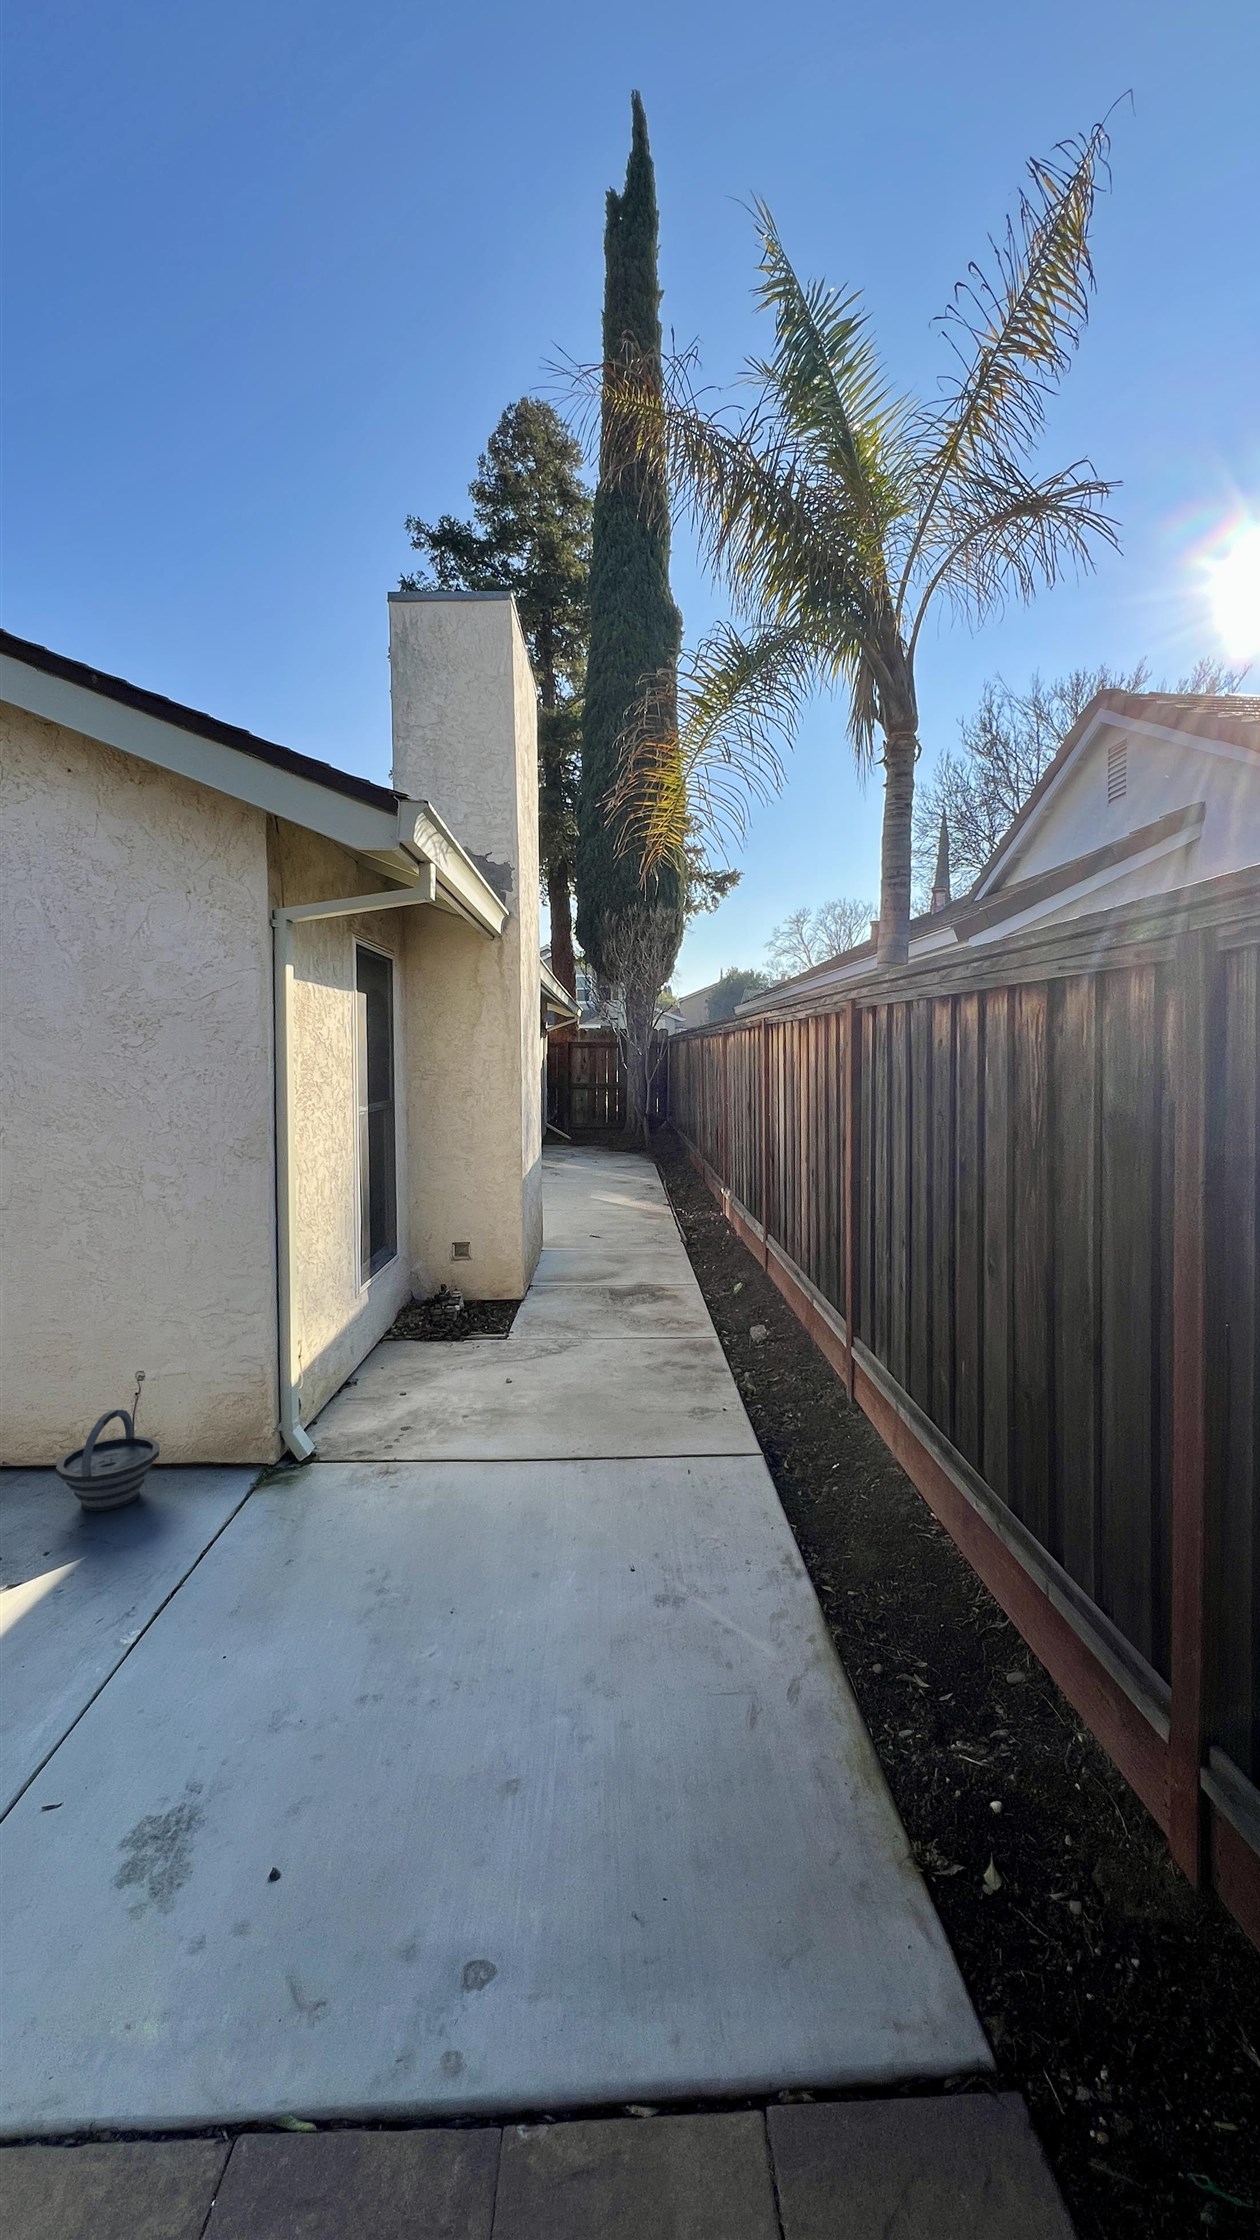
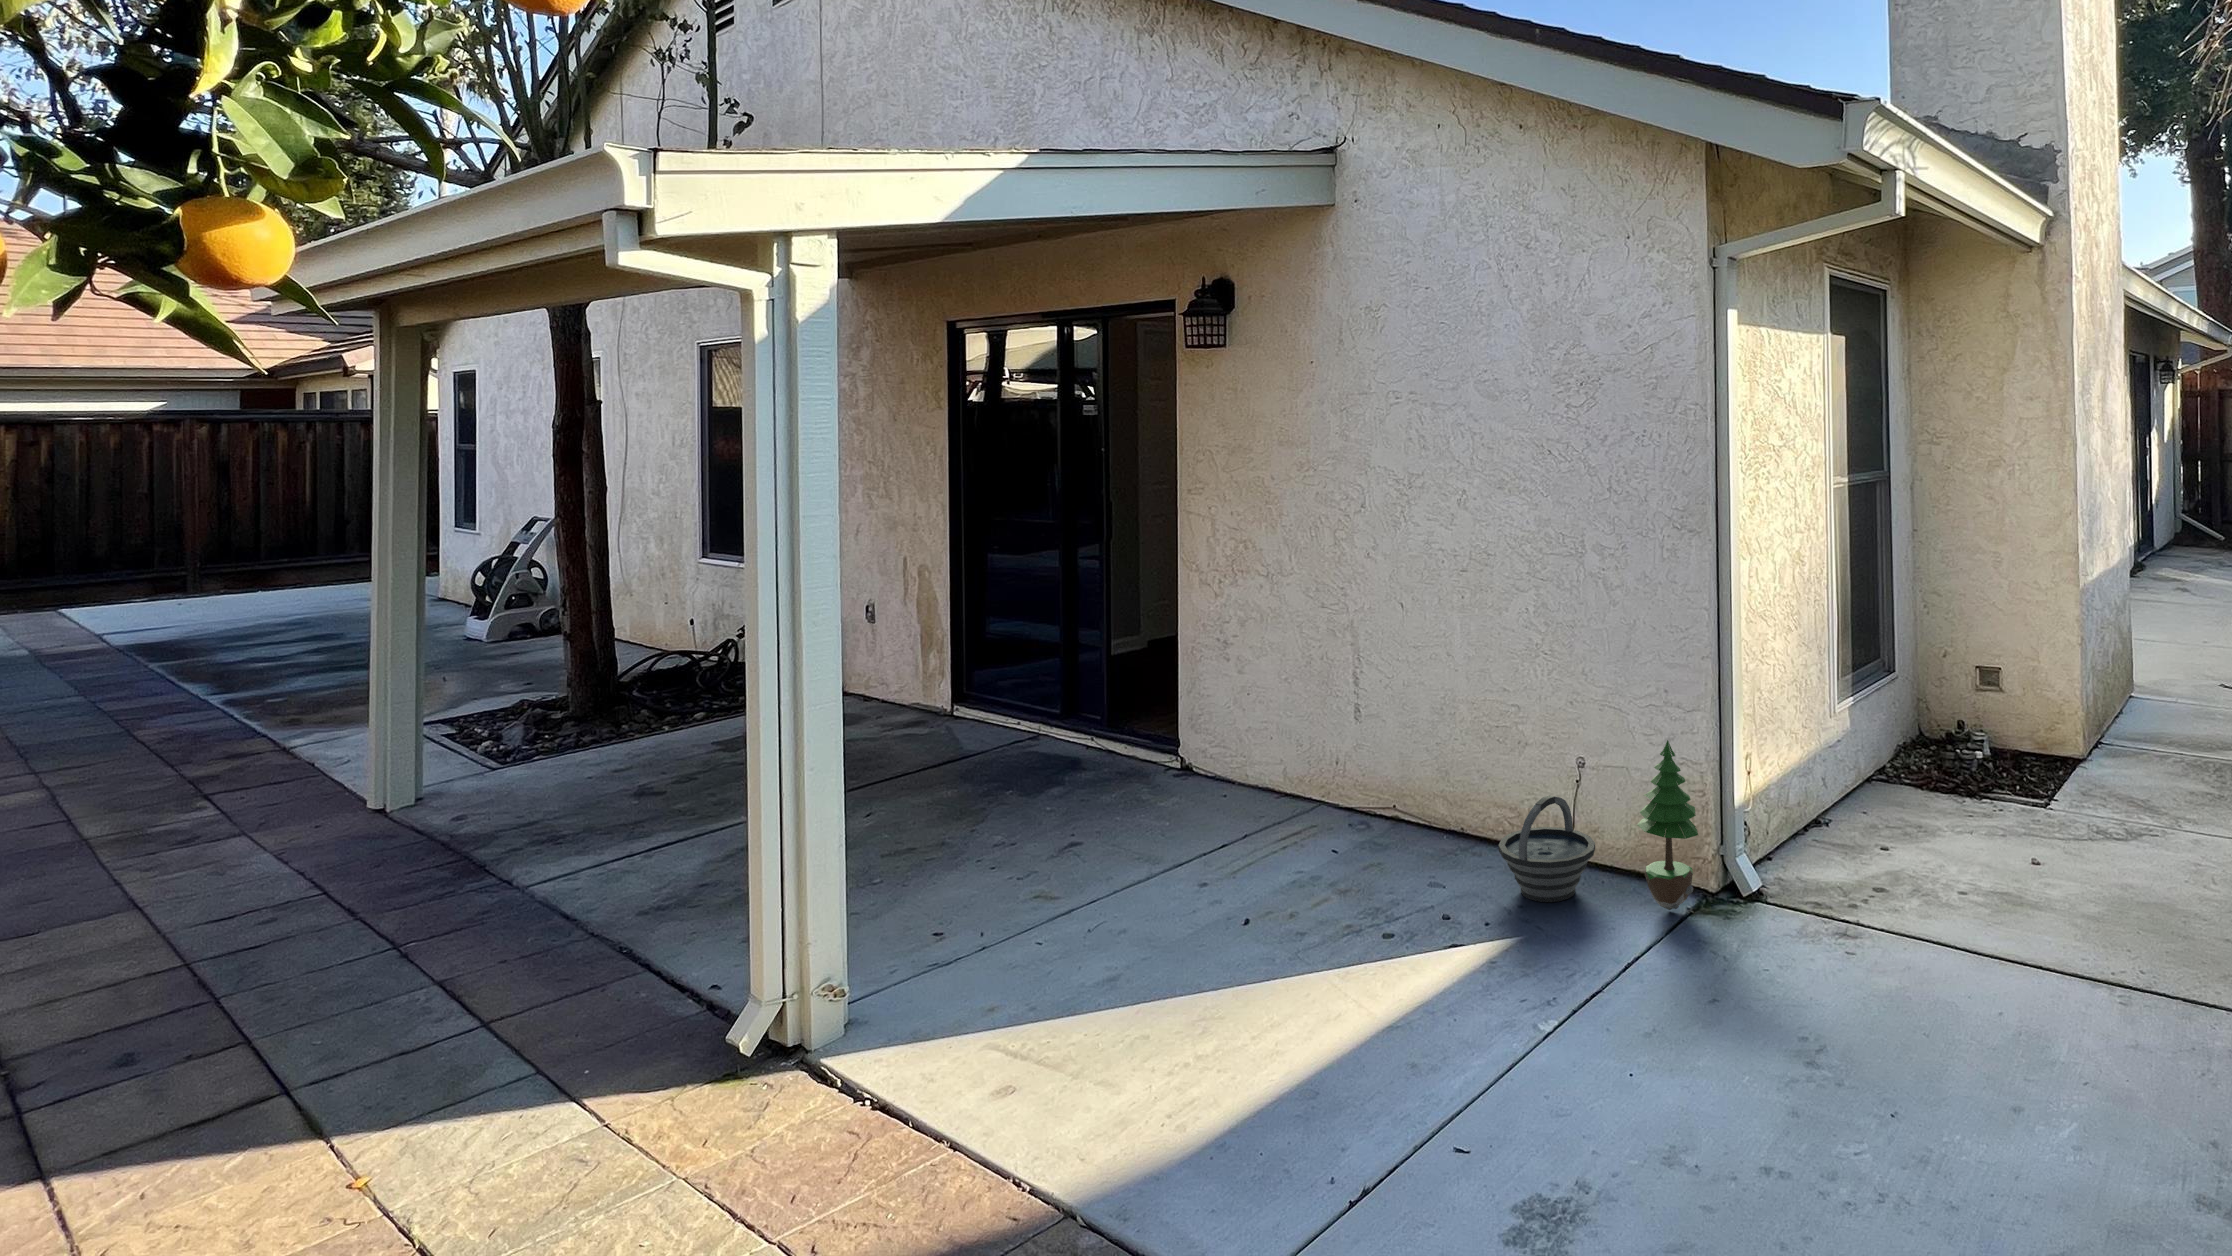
potted tree: none [204,1340,263,1487] -> present [1637,740,1698,910]

